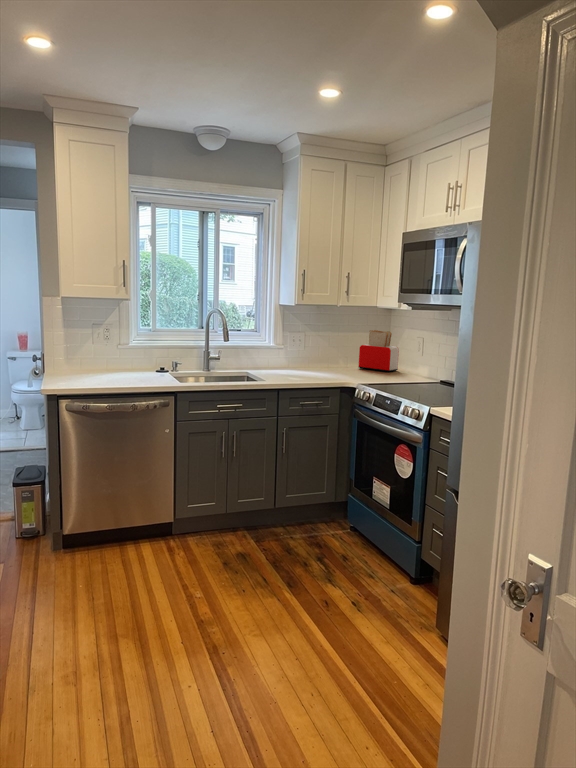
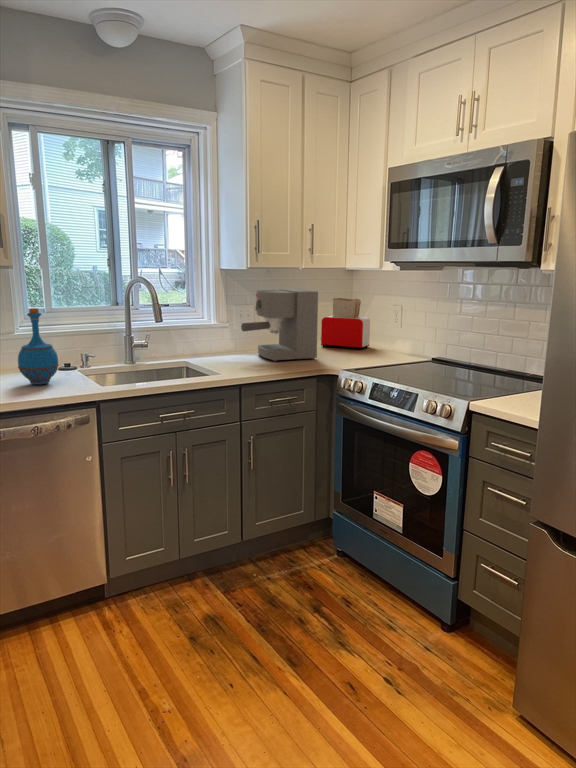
coffee maker: none [289,321,349,376] -> present [241,289,318,362]
bottle: none [127,327,154,379] -> present [18,308,59,385]

